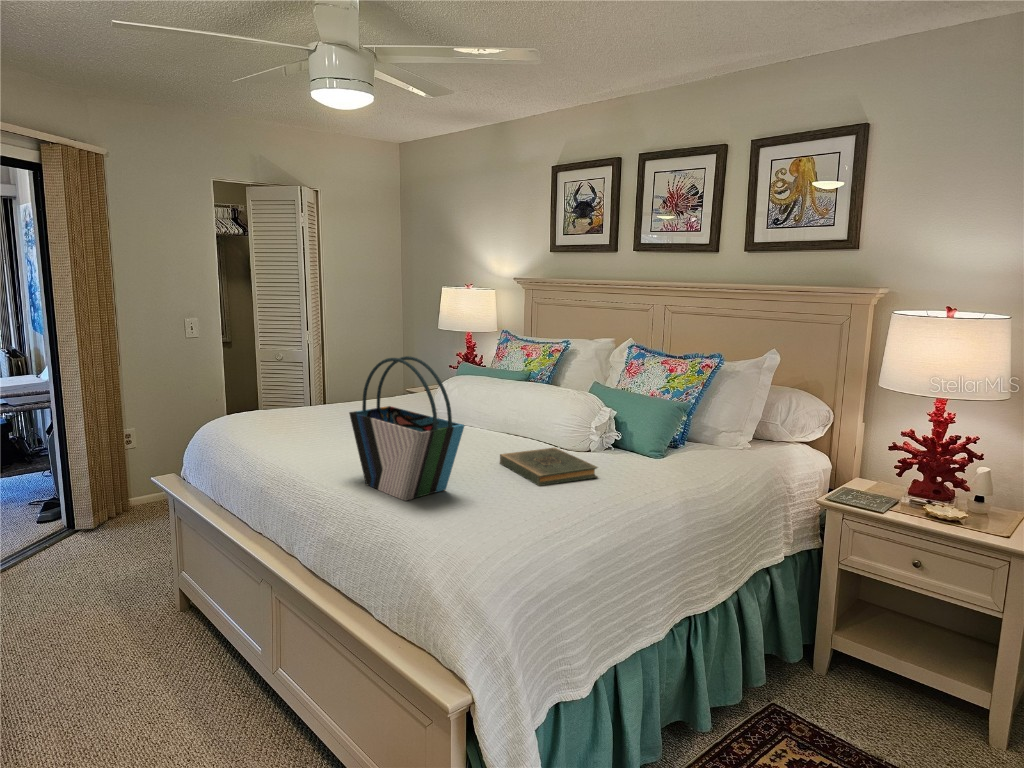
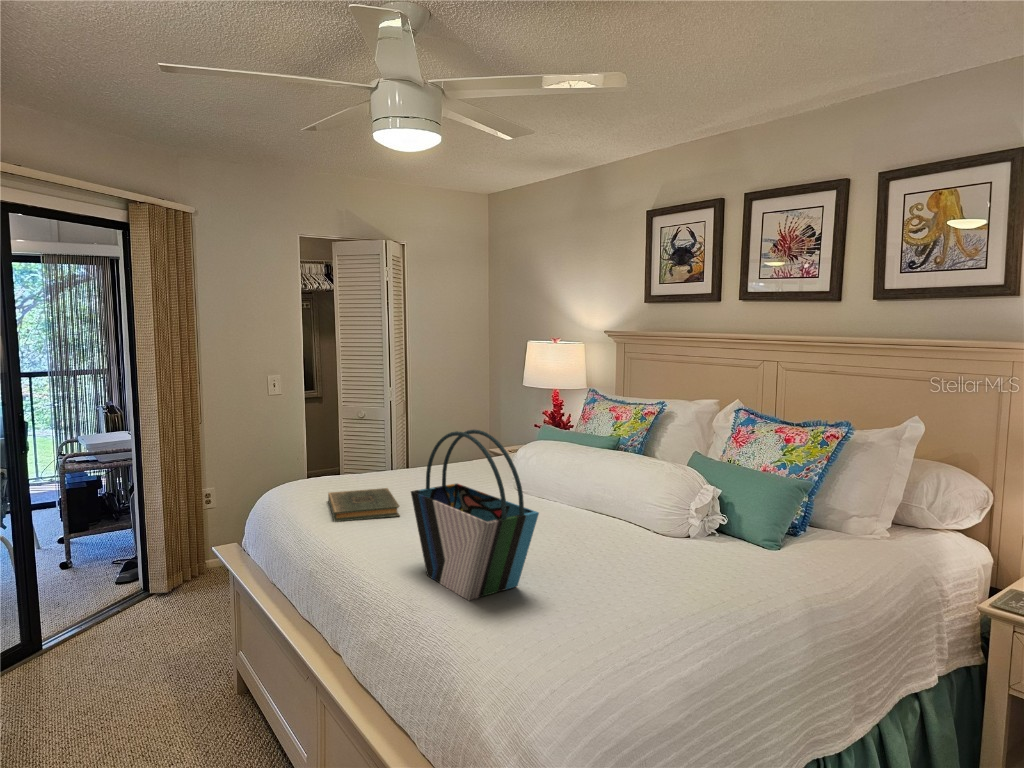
book: present [500,448,598,486] -> present [328,488,399,522]

